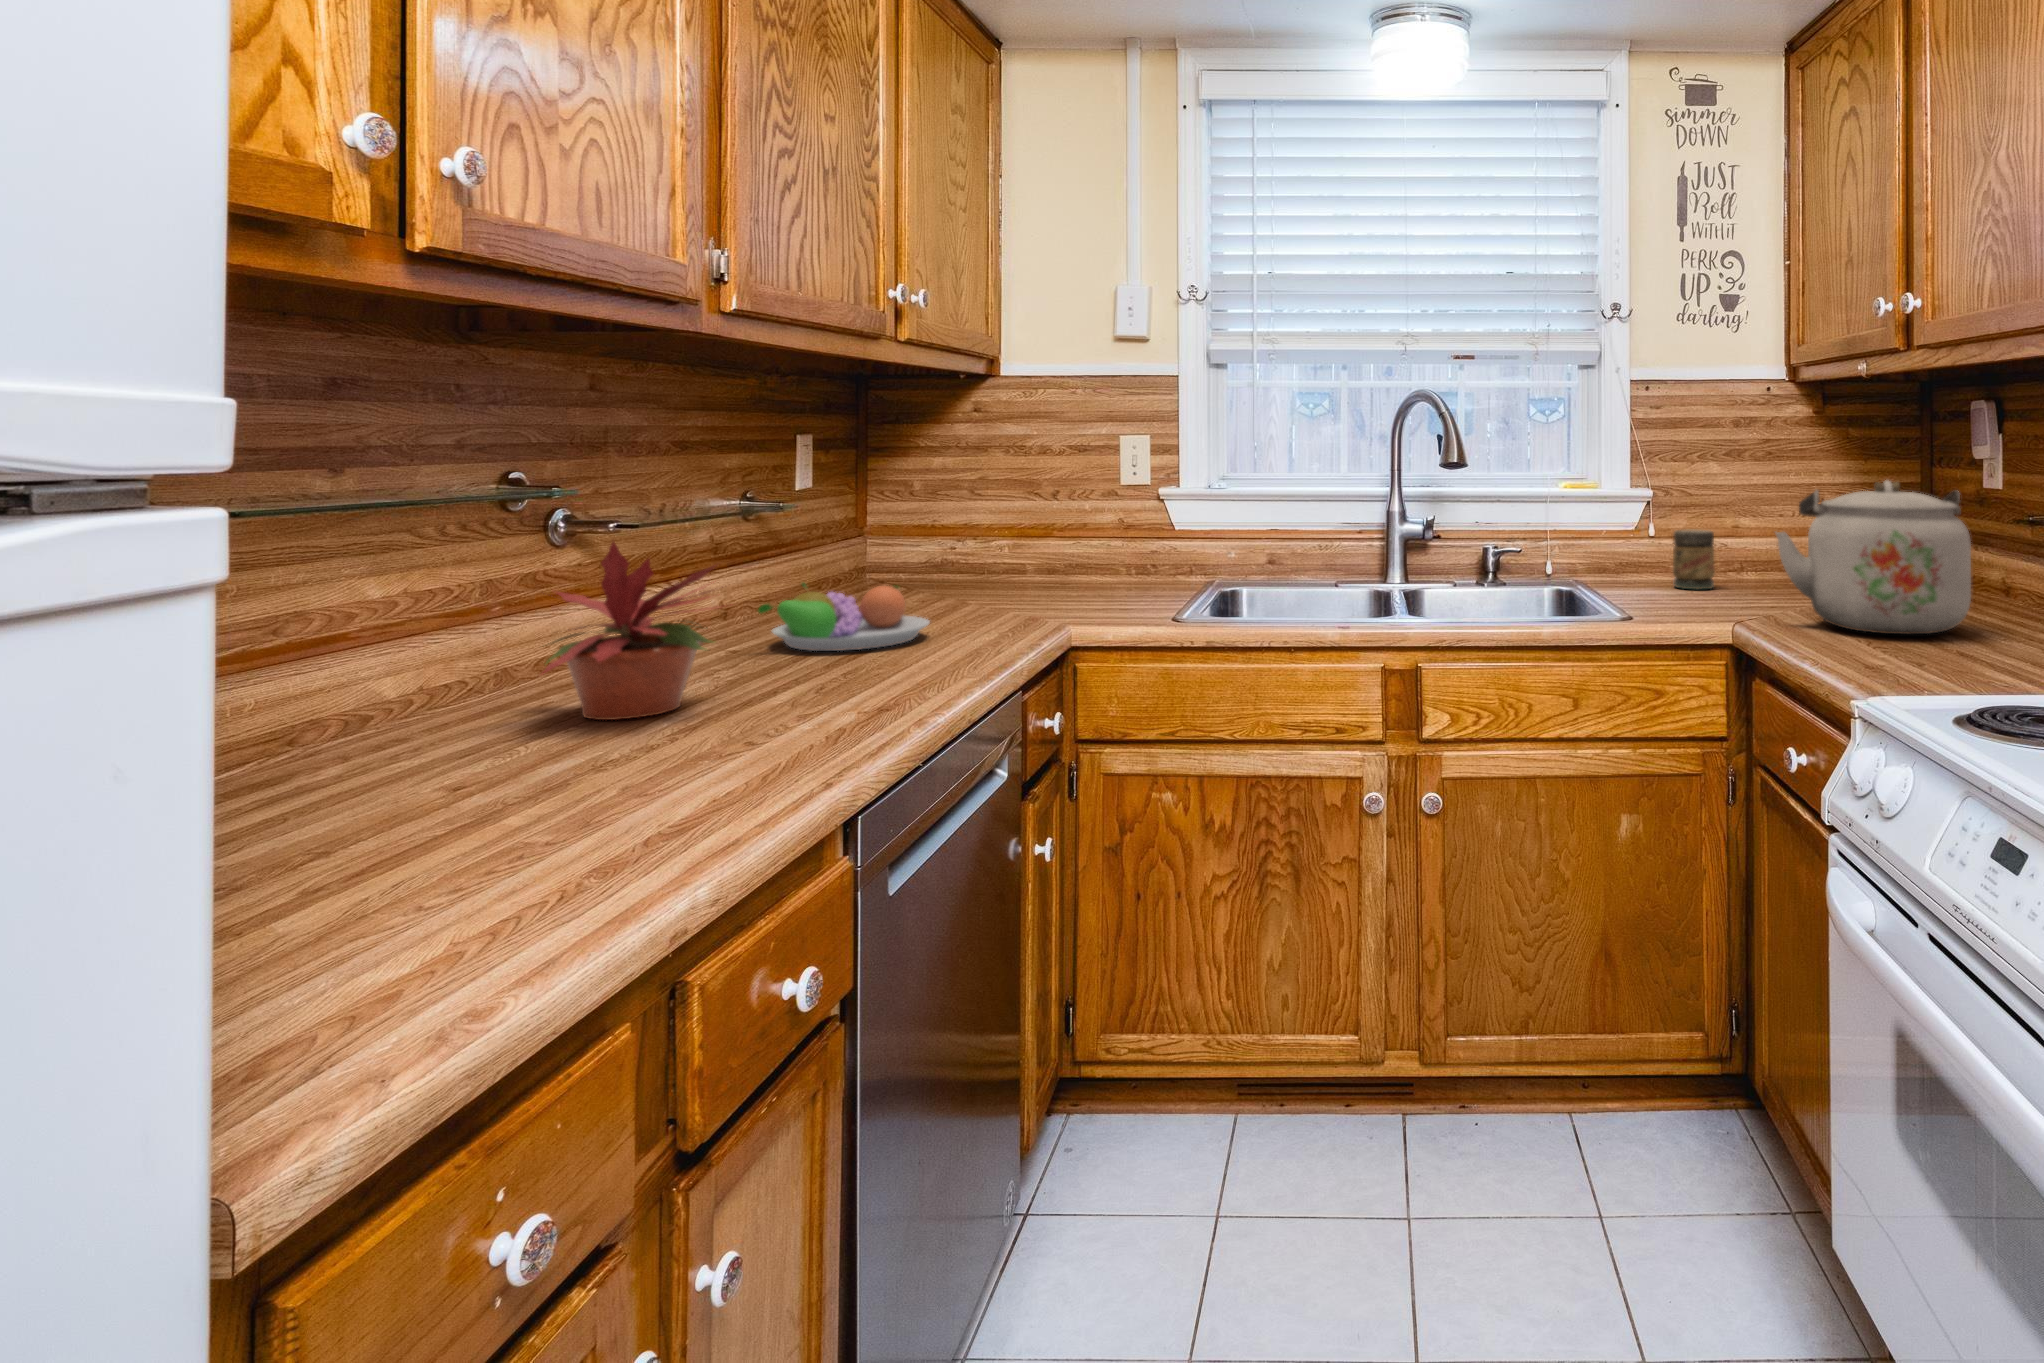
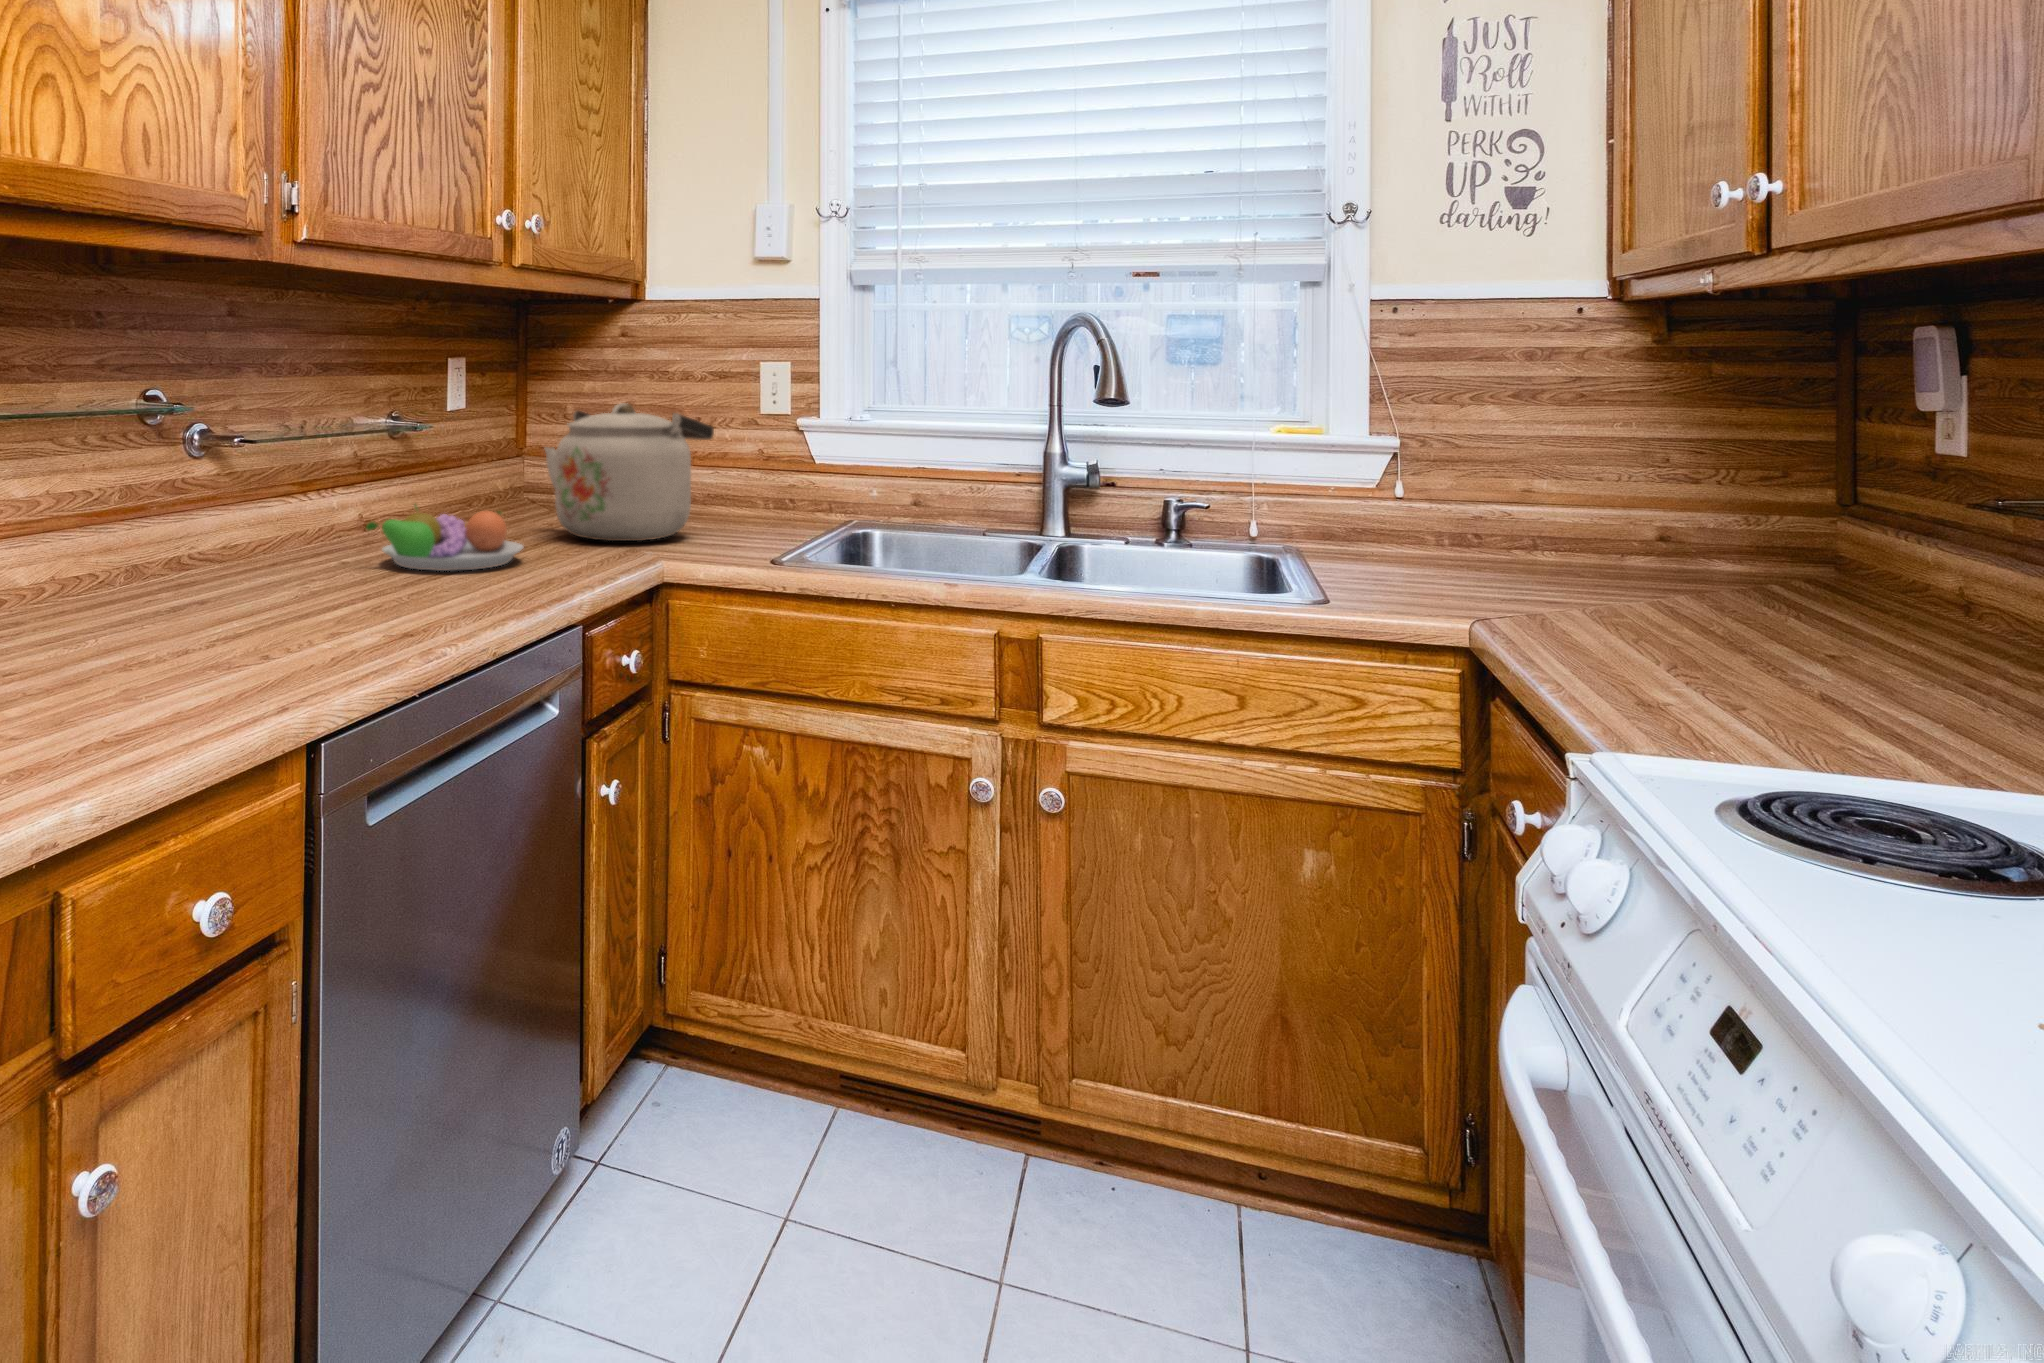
kettle: present [1776,481,1971,634] -> present [545,403,714,541]
jar: present [1673,529,1715,589] -> none [1442,491,1508,571]
potted plant: present [542,542,723,720] -> none [121,453,311,617]

